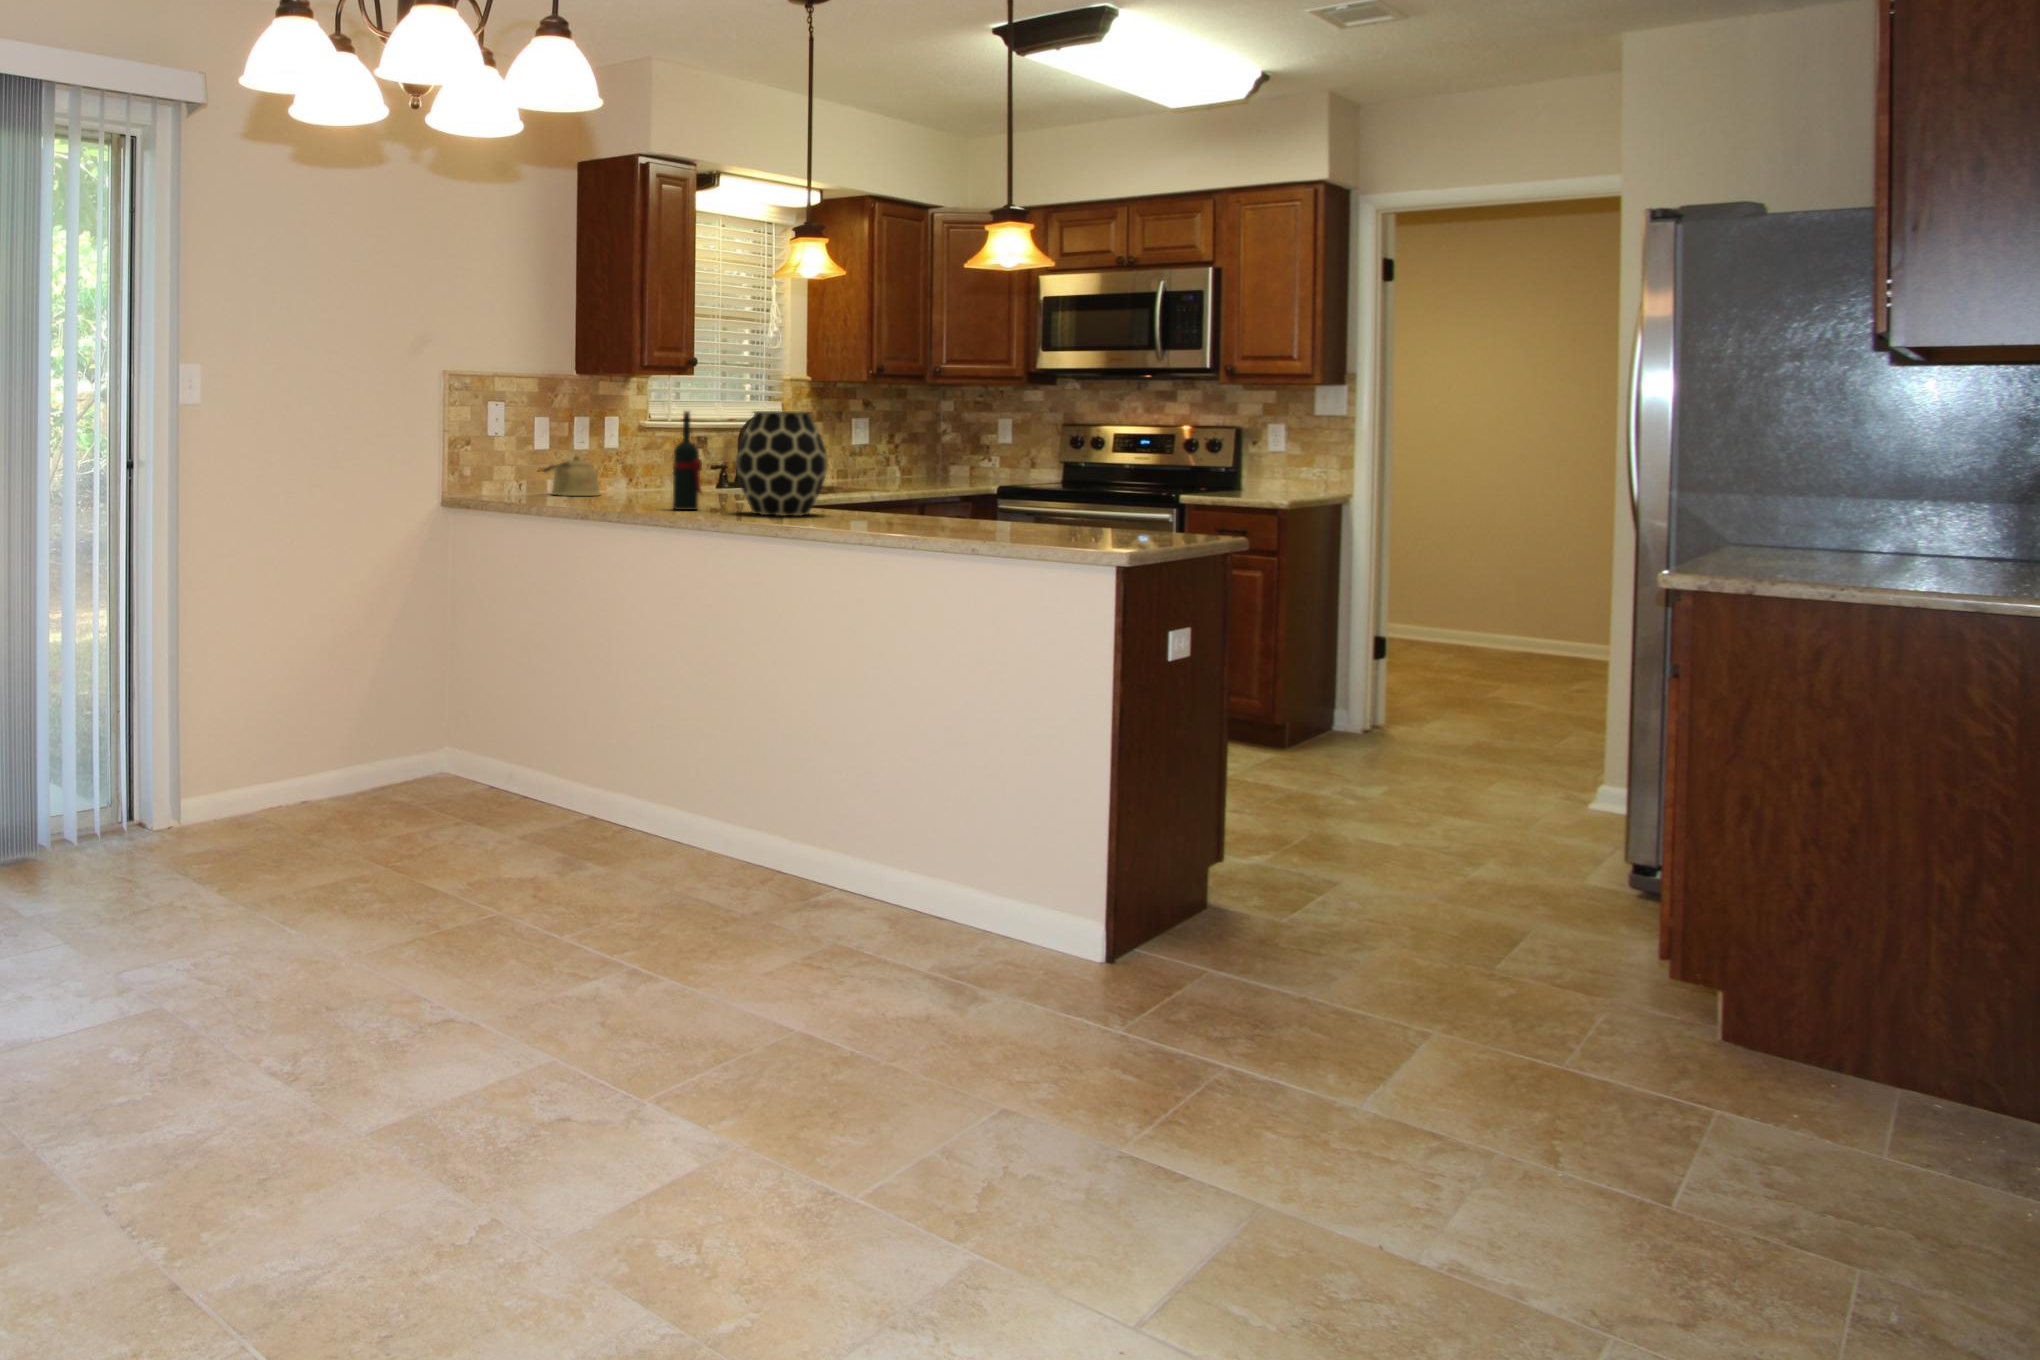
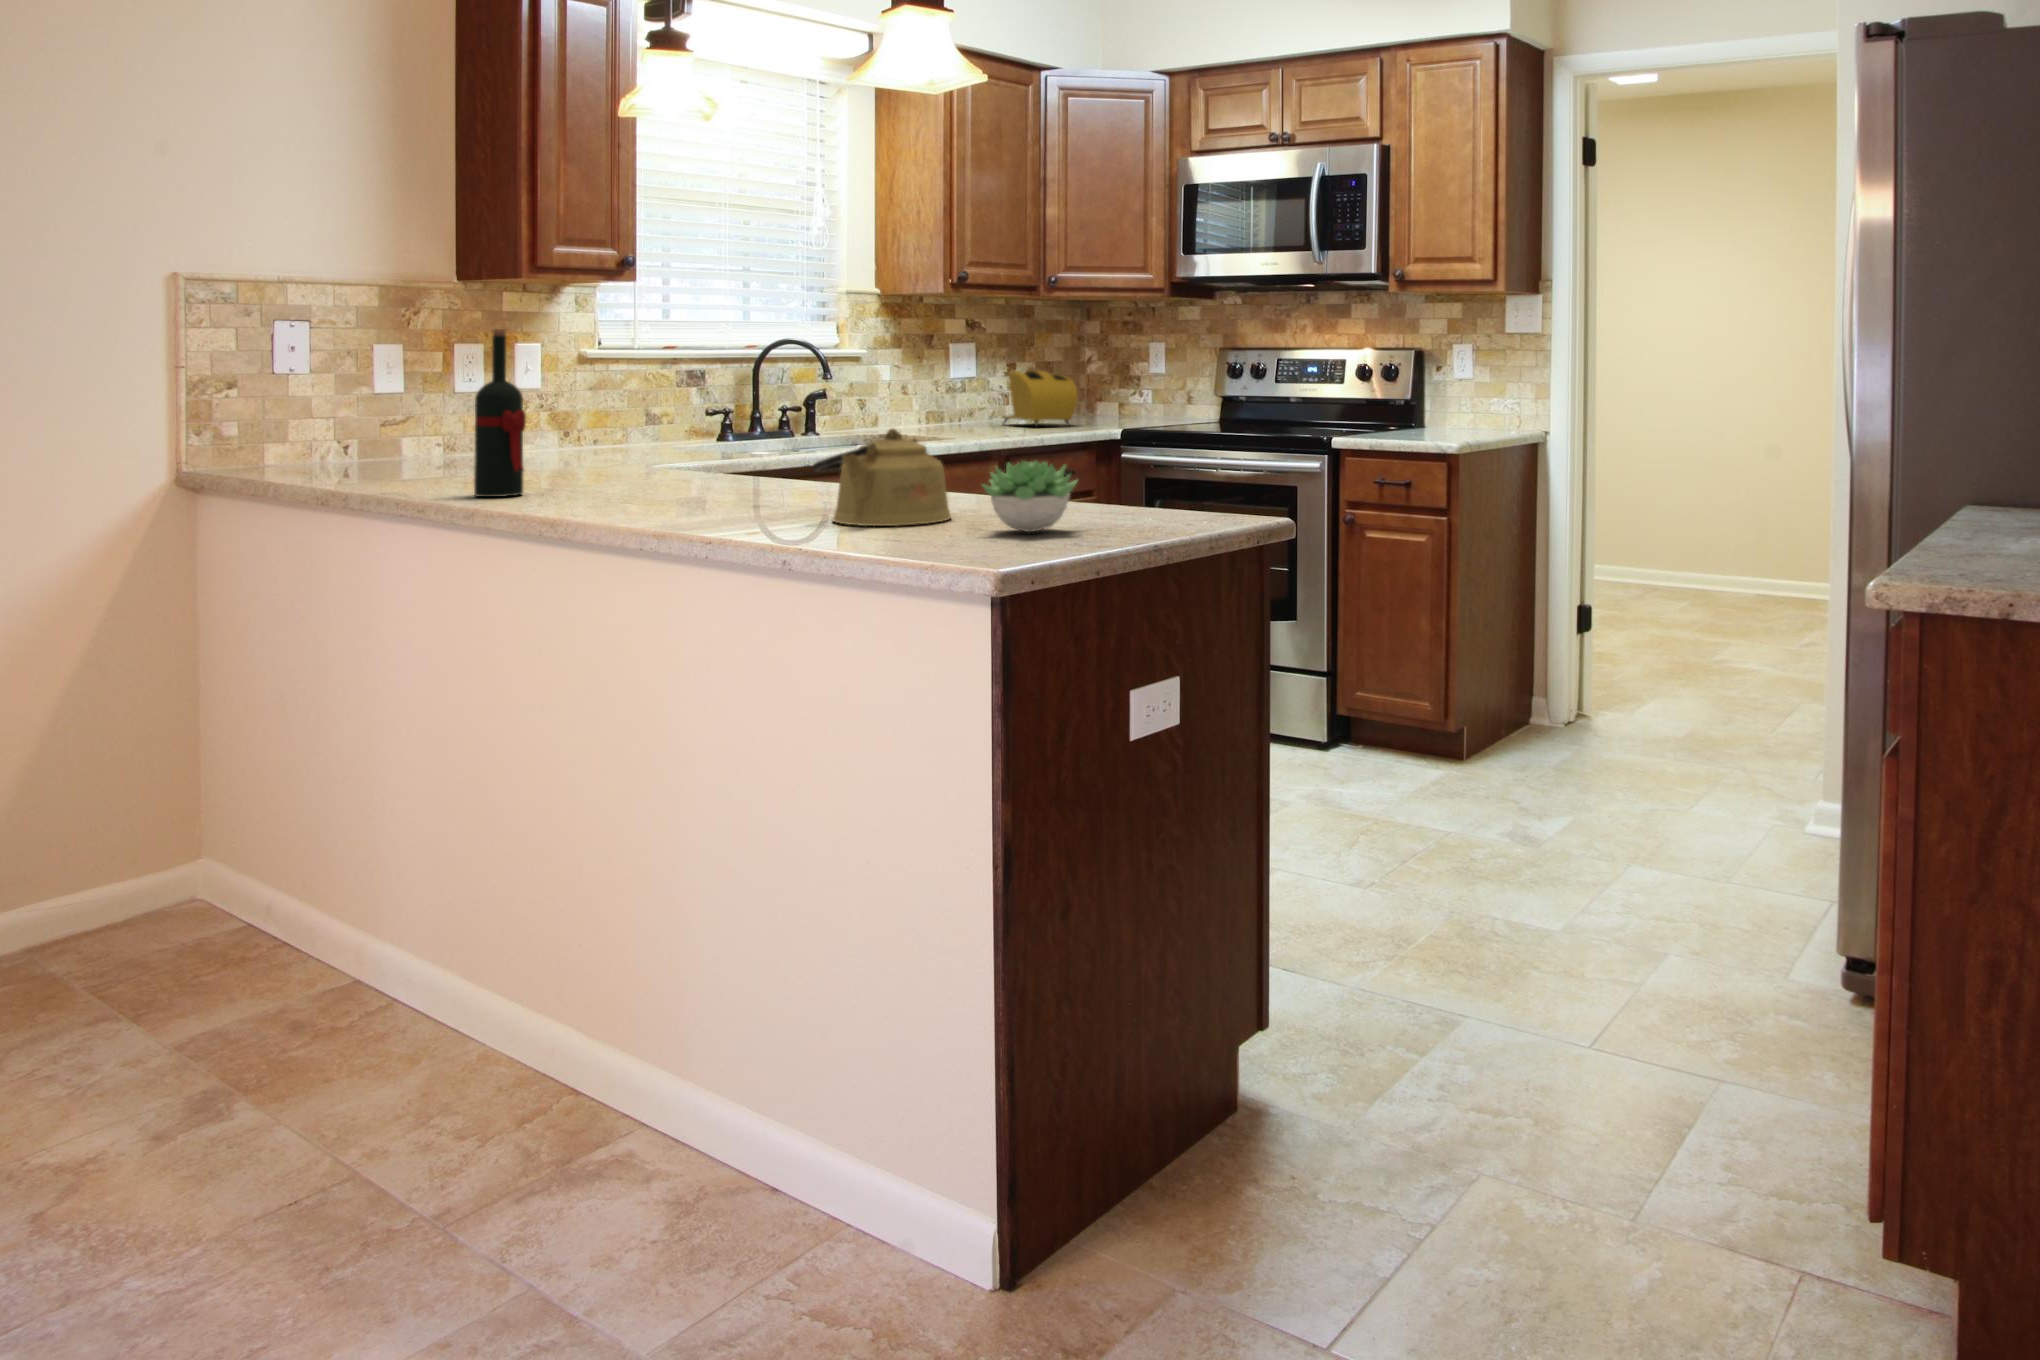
vase: present [736,411,827,516] -> none [560,328,724,505]
toaster: none [880,439,945,484] -> present [1003,370,1077,425]
kettle: present [544,456,600,496] -> present [813,429,951,526]
succulent plant: none [1032,492,1090,533] -> present [982,461,1077,532]

